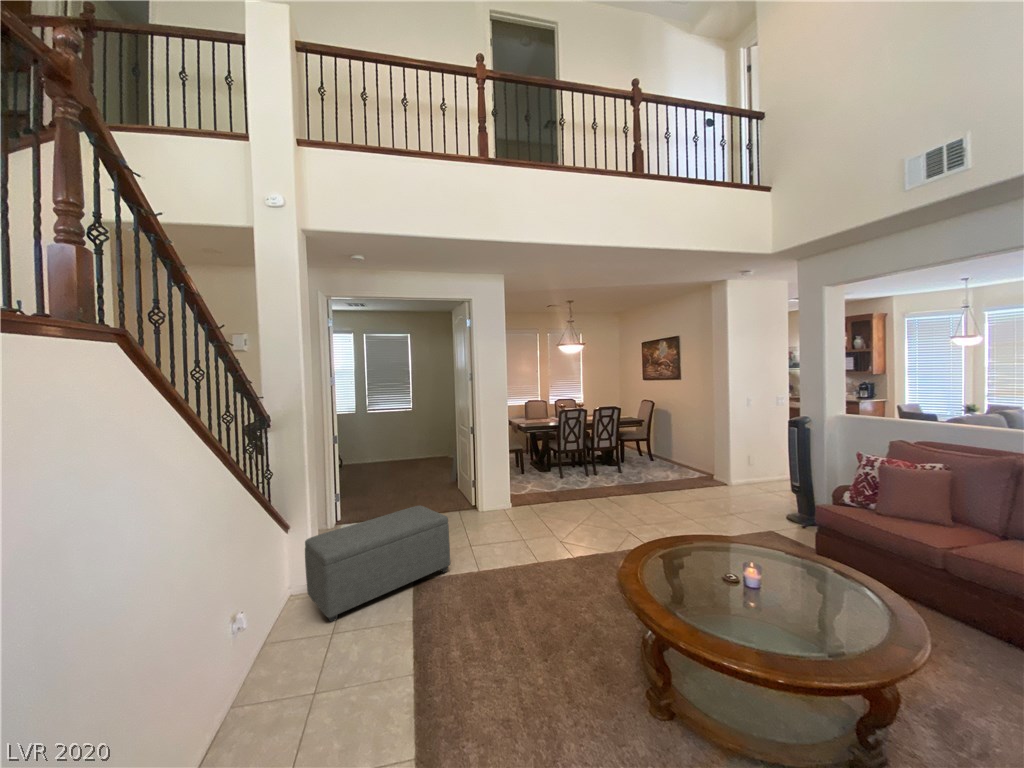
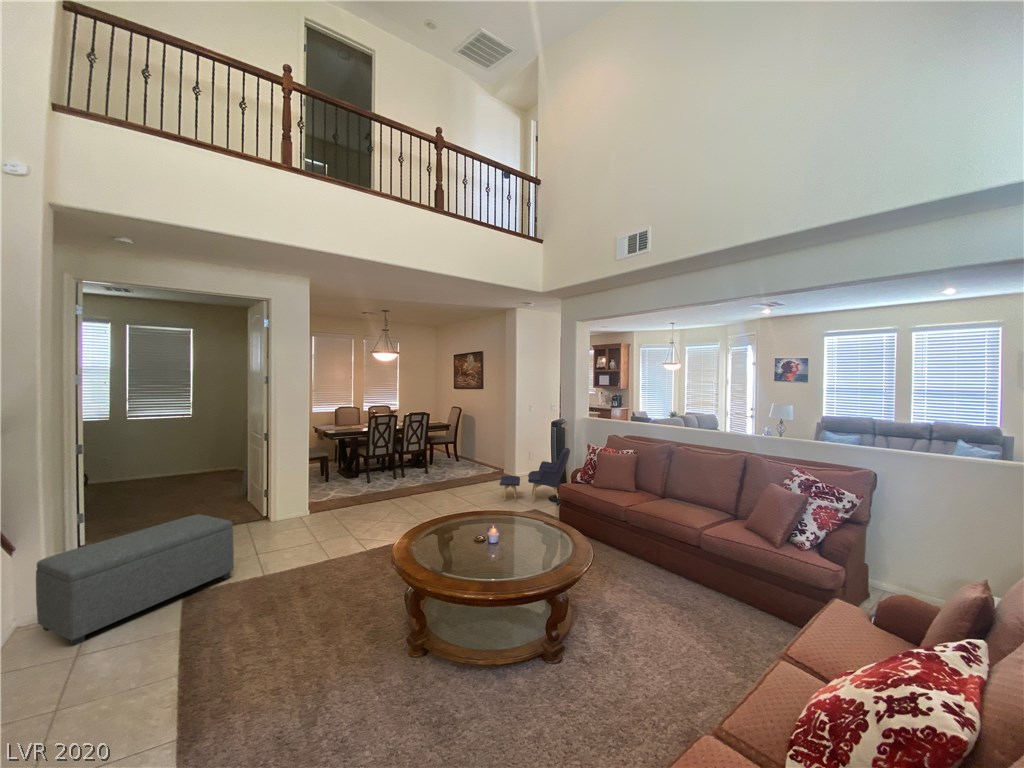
armchair: none [717,449,818,526] -> present [500,448,570,503]

